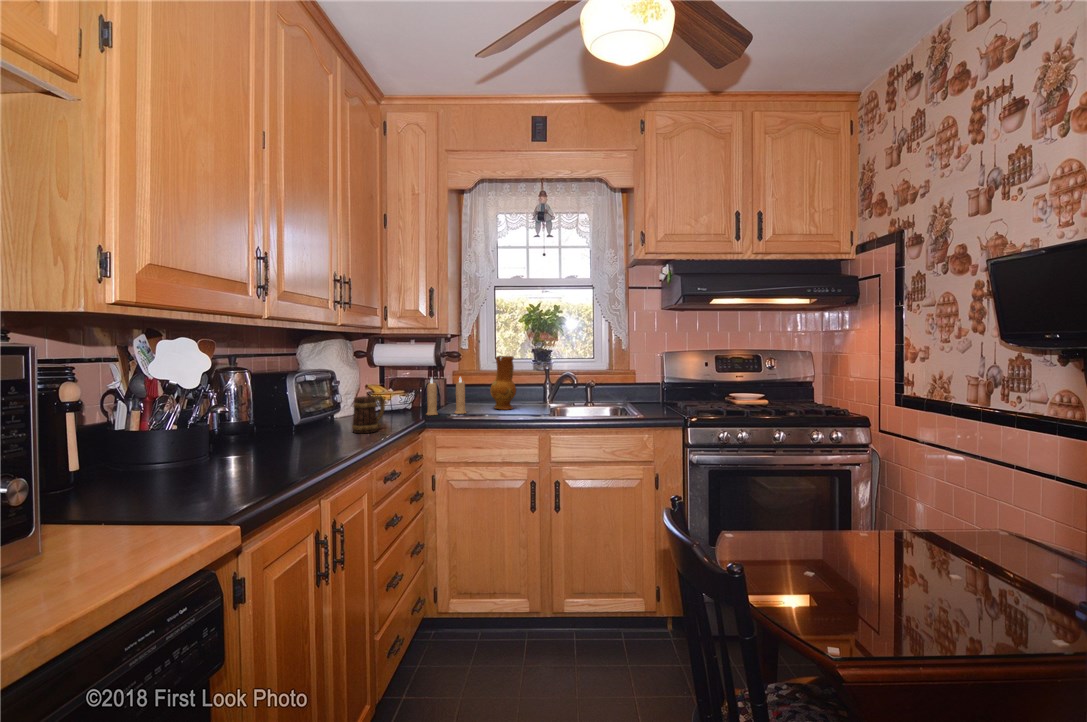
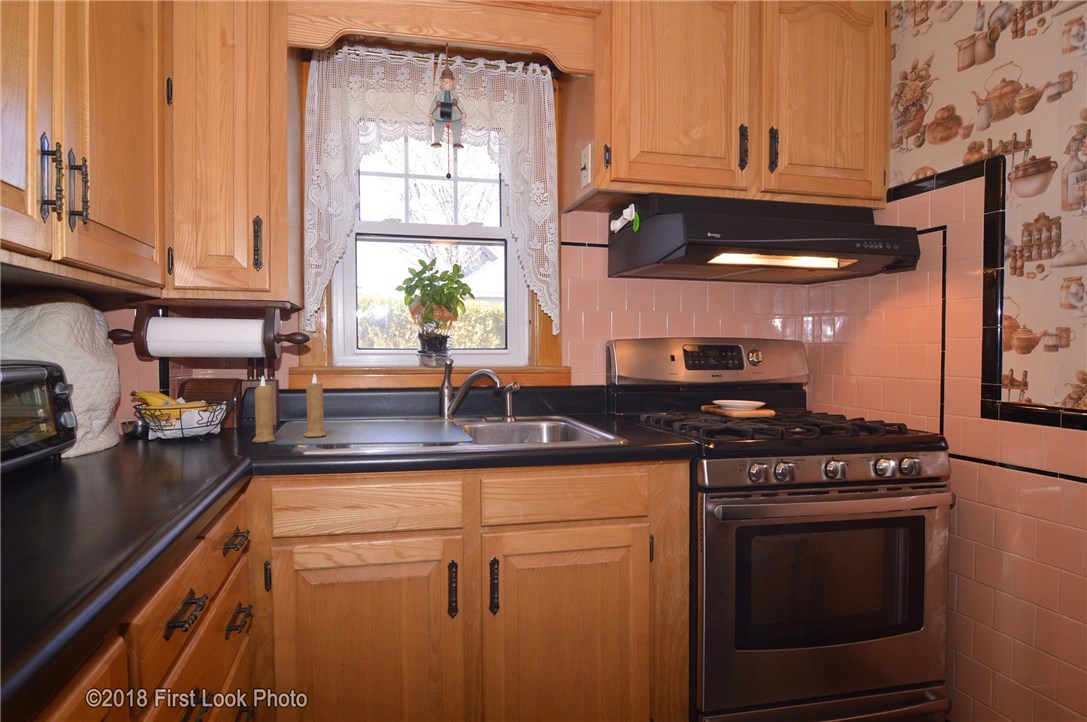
ceramic jug: present [490,356,516,410] -> none [361,340,404,426]
mug: present [352,396,385,433] -> none [99,414,175,494]

